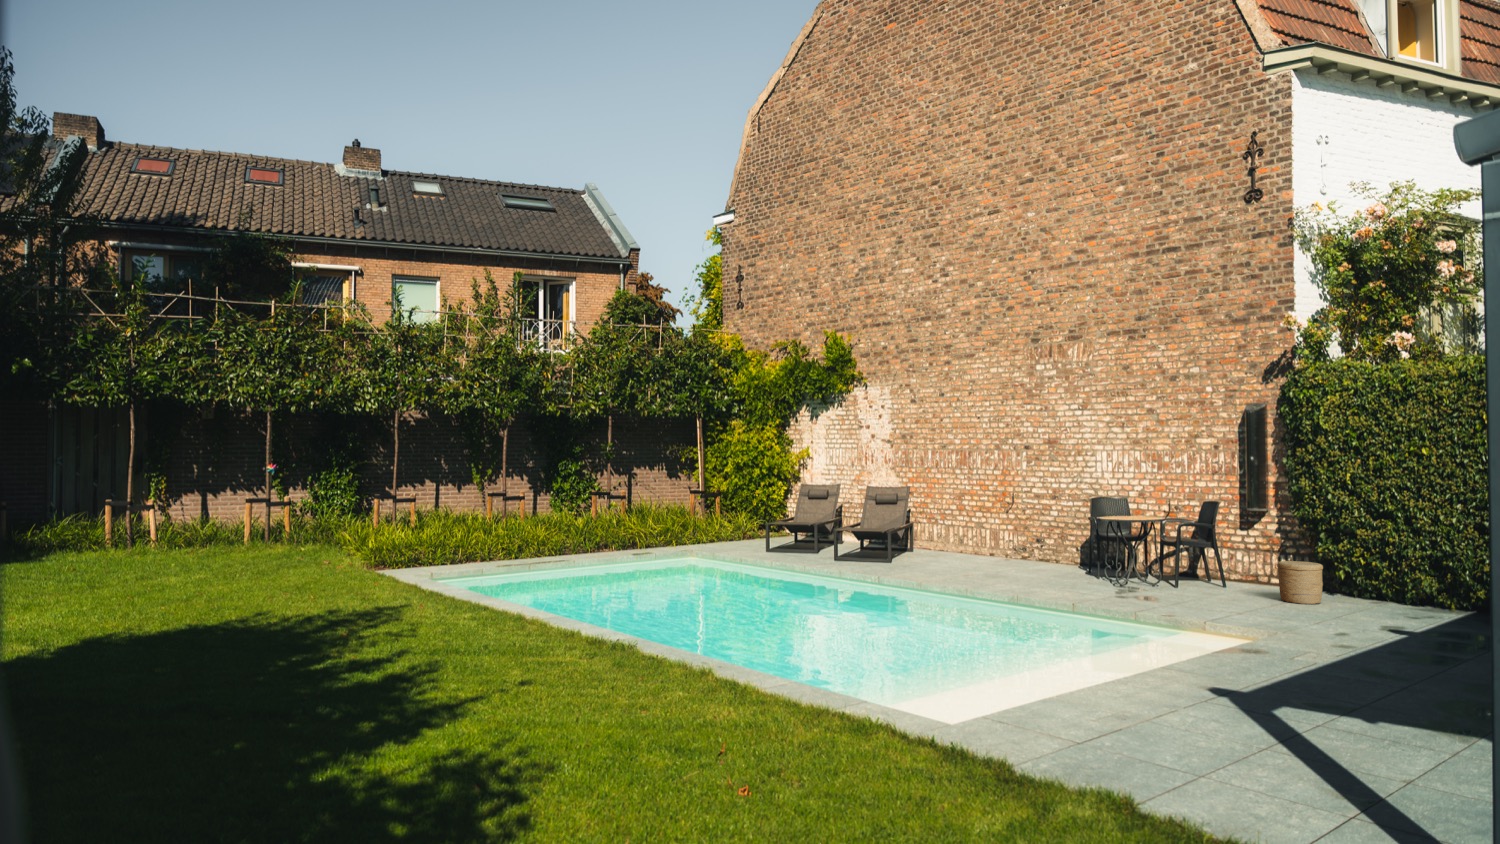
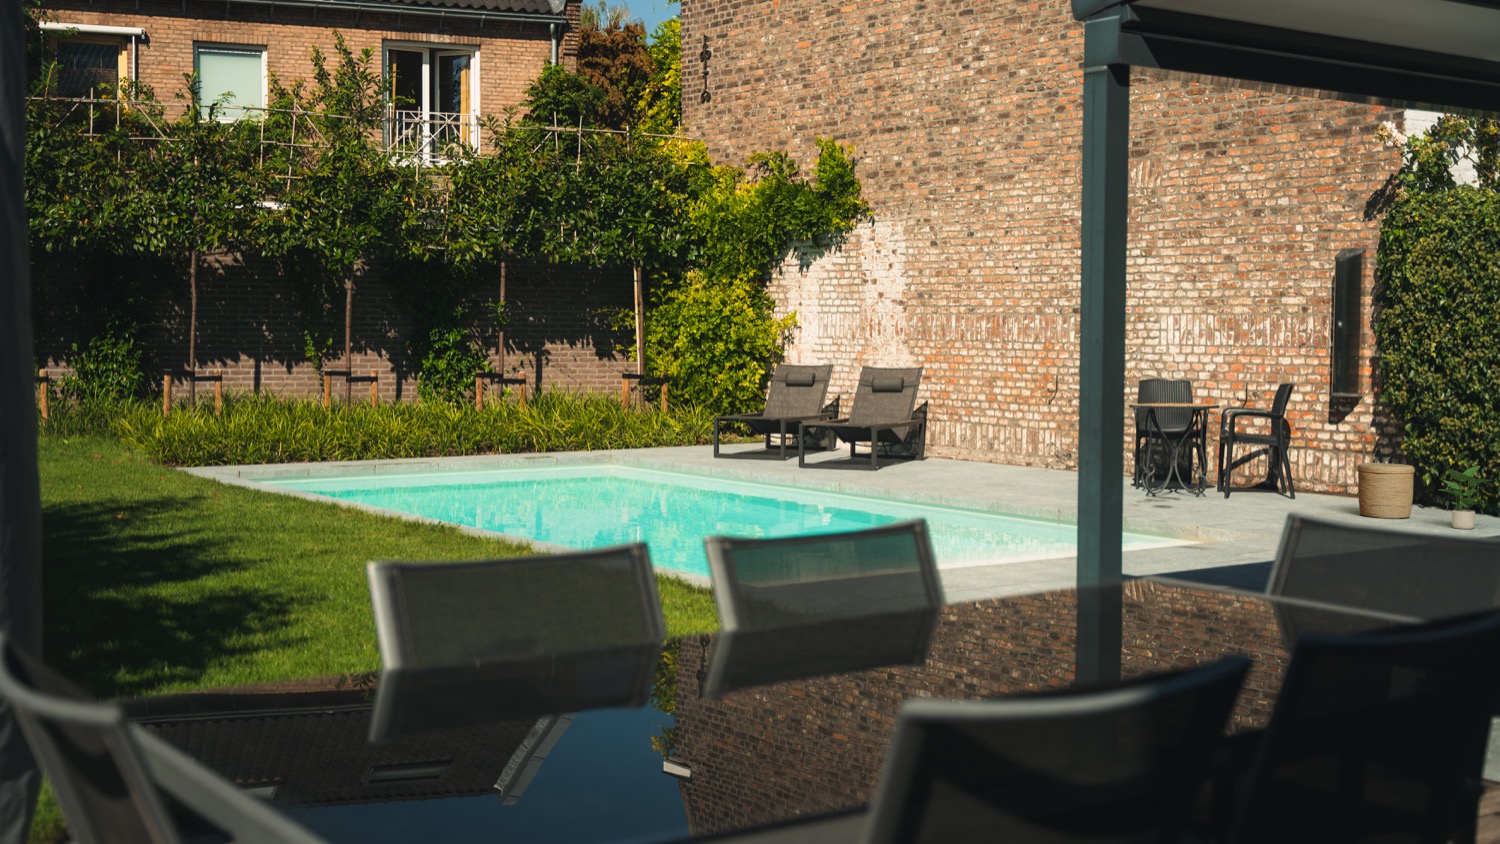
potted plant: none [1356,566,1401,615] -> present [1440,466,1491,529]

